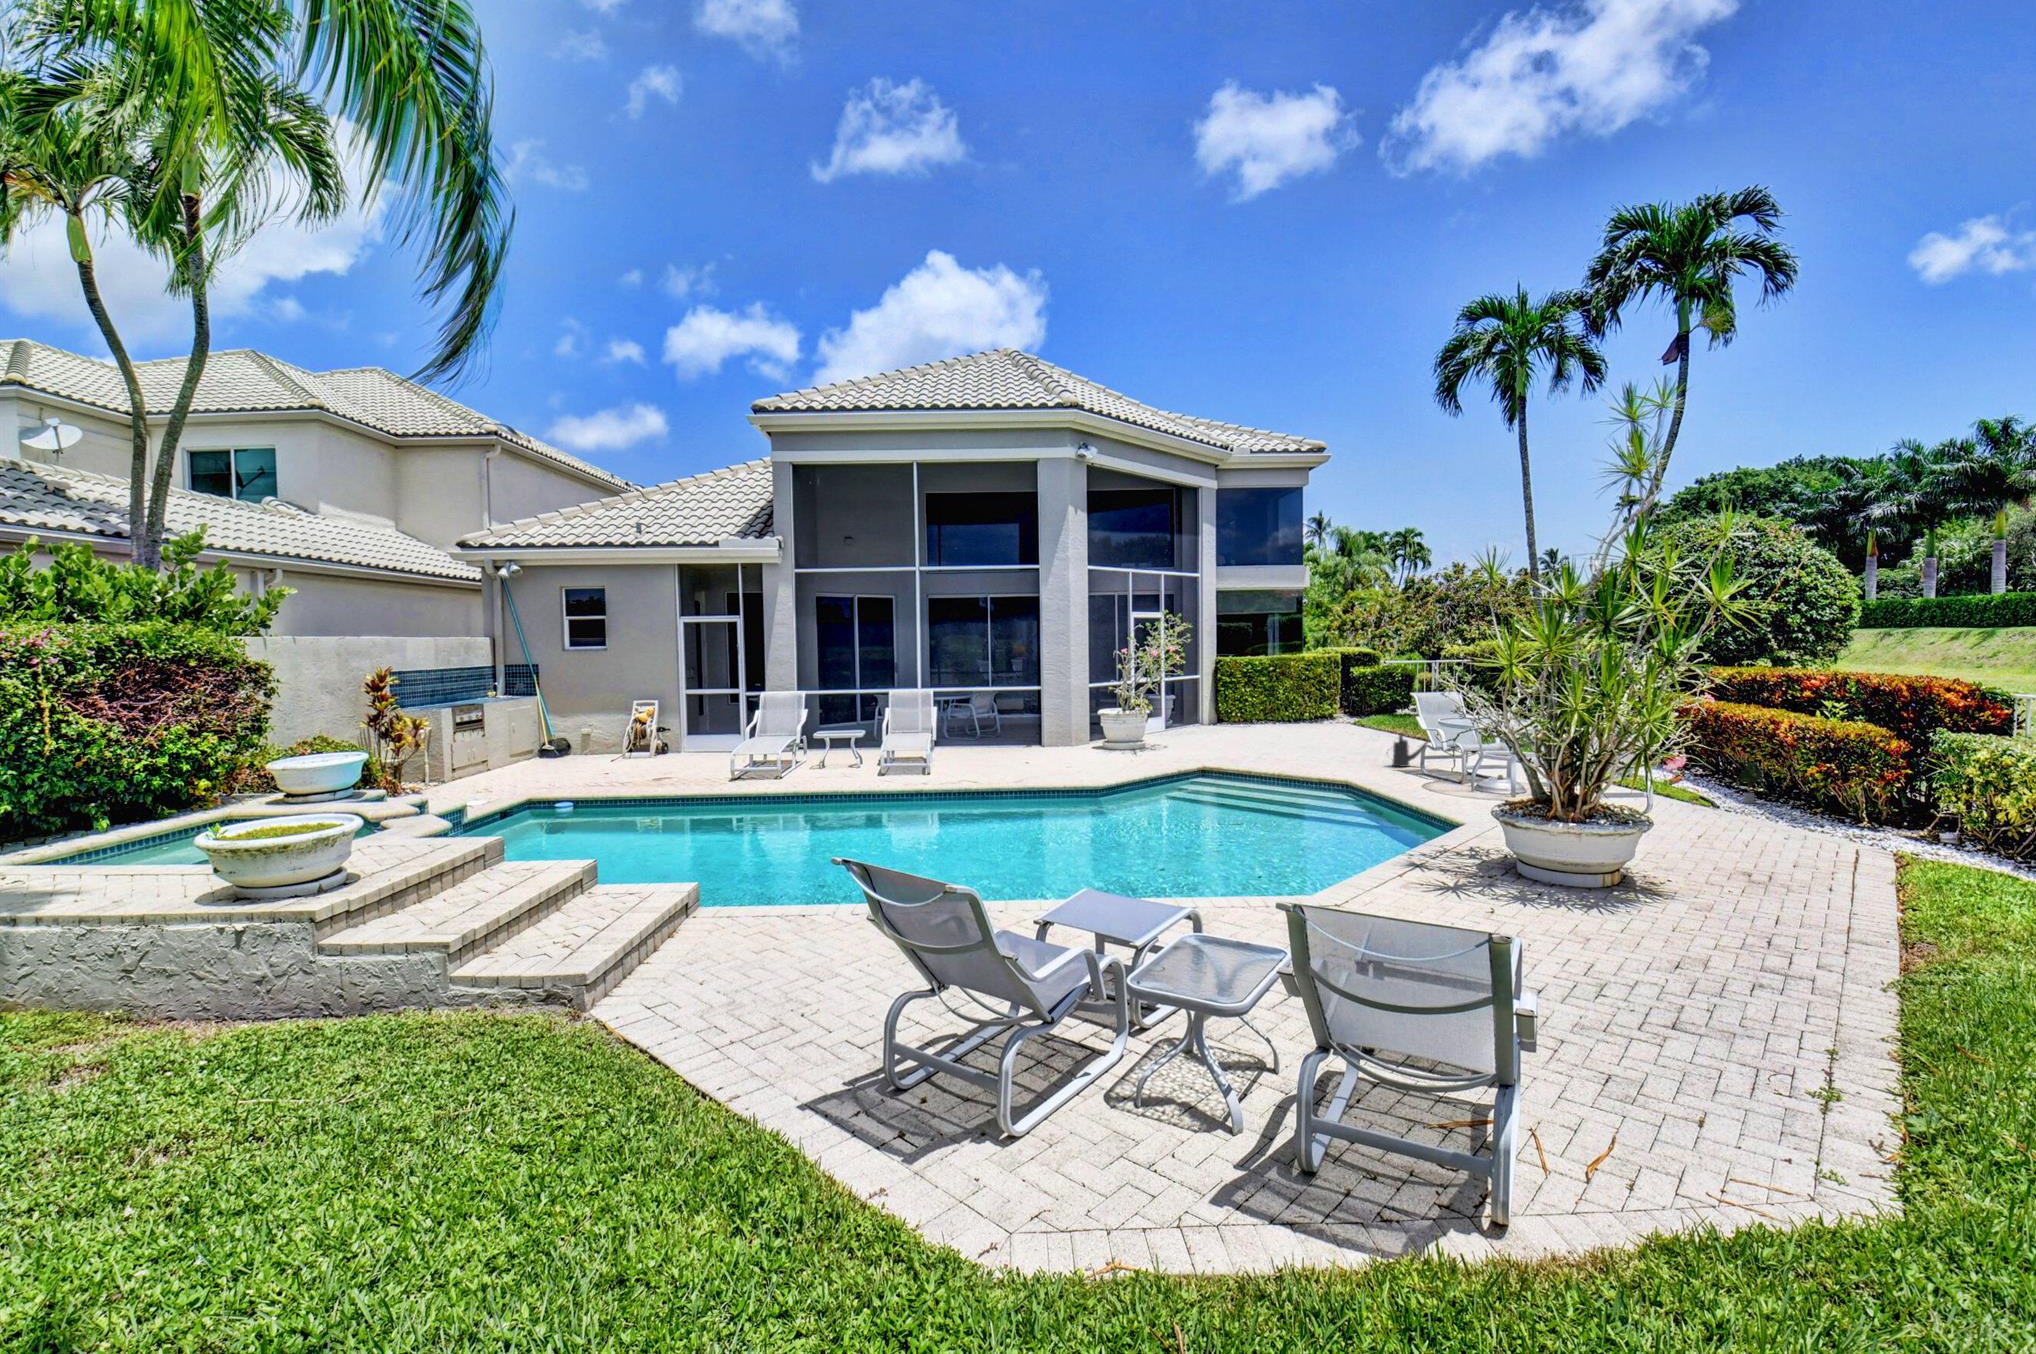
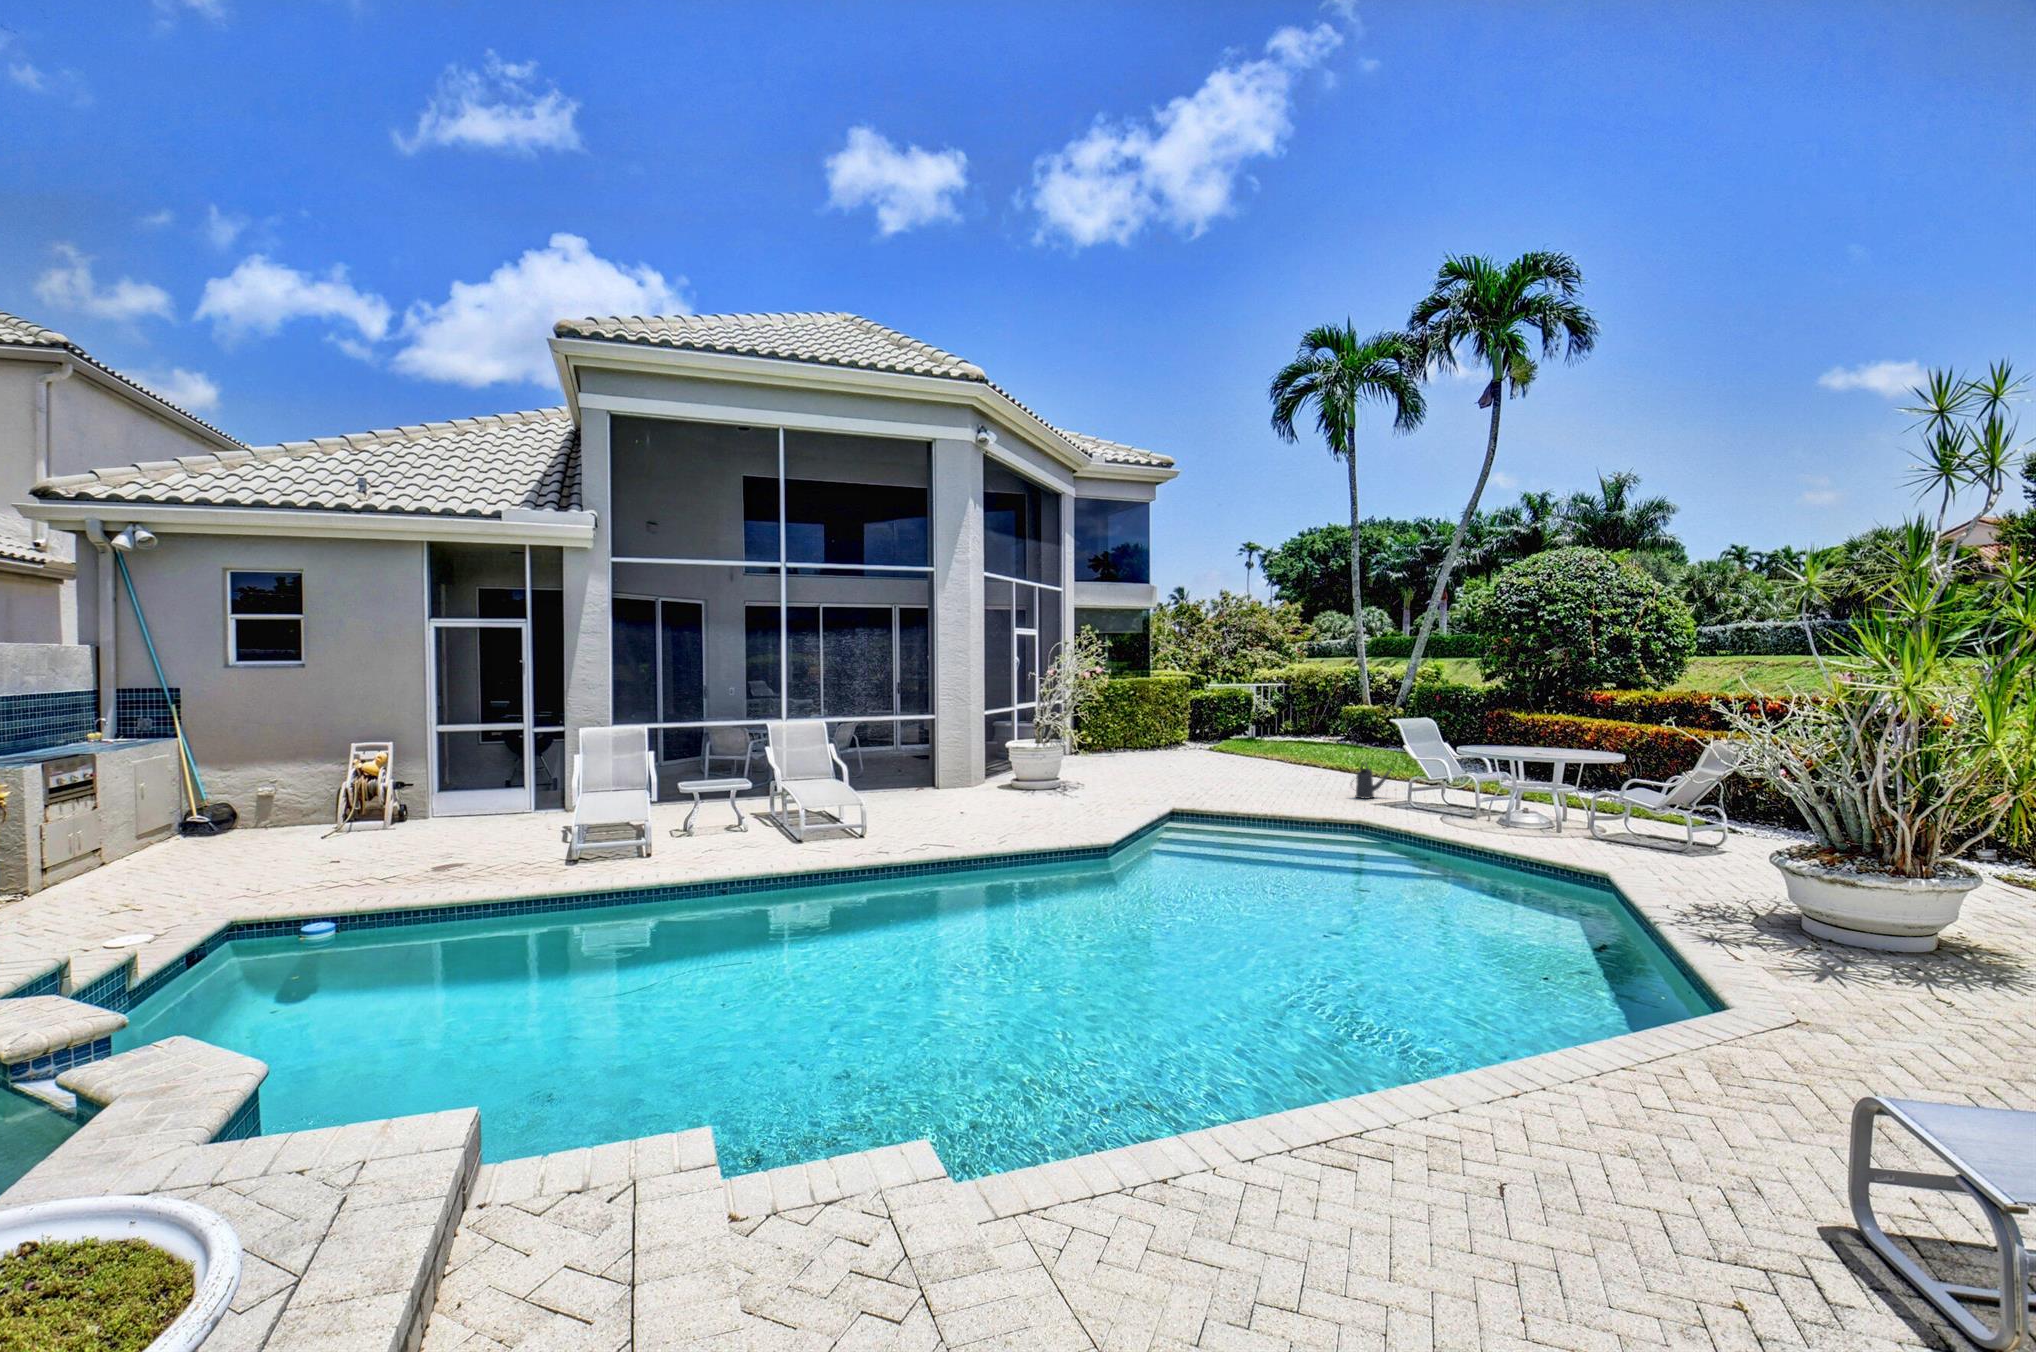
potted plant: present [1740,762,1765,803] -> none [1702,782,1736,823]

